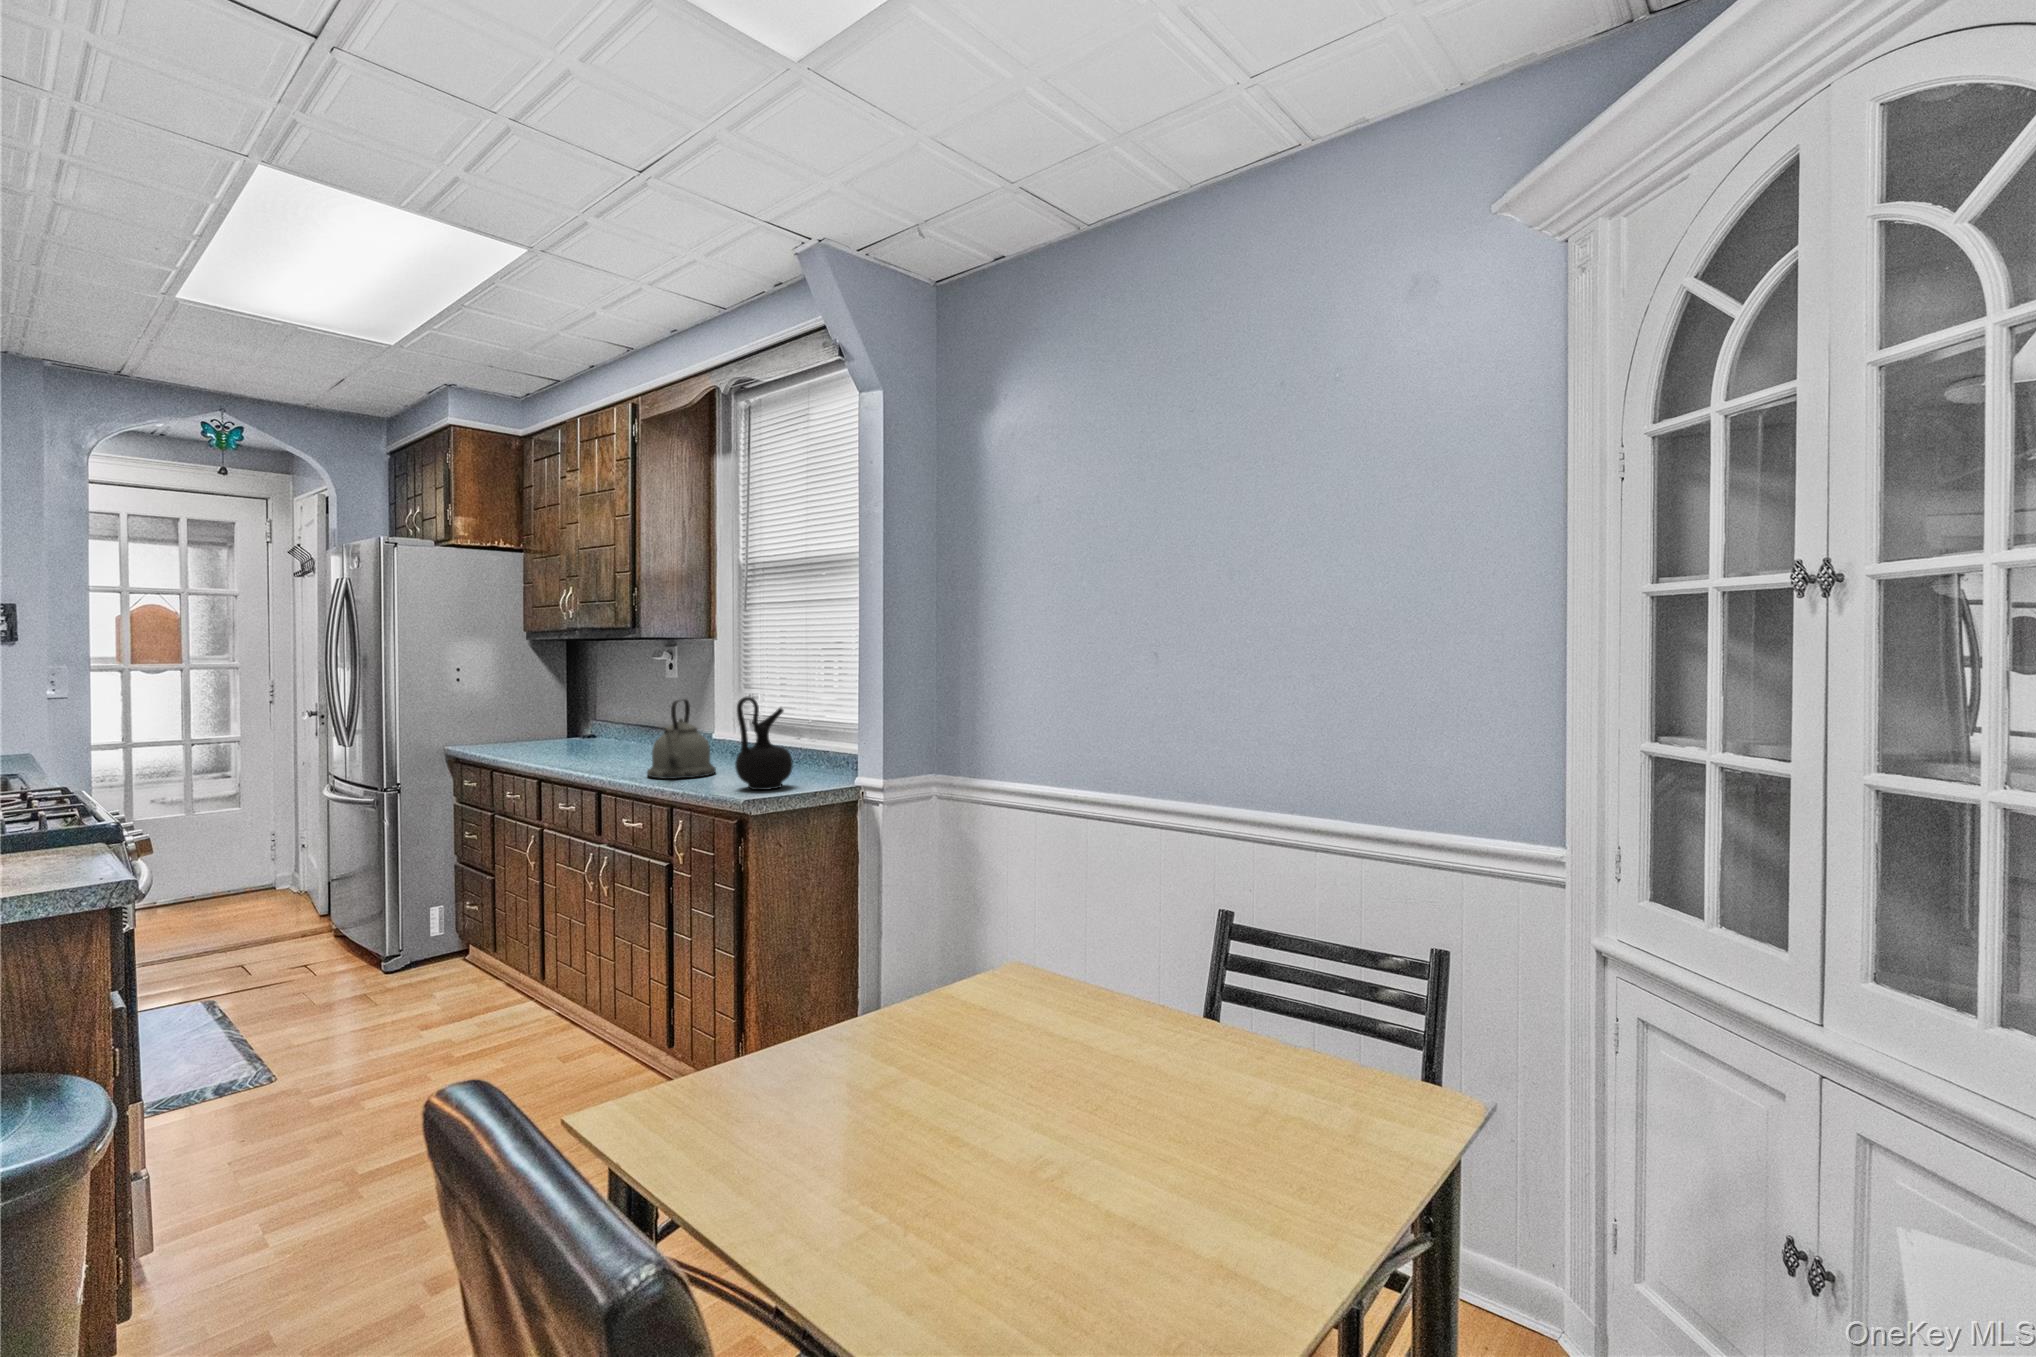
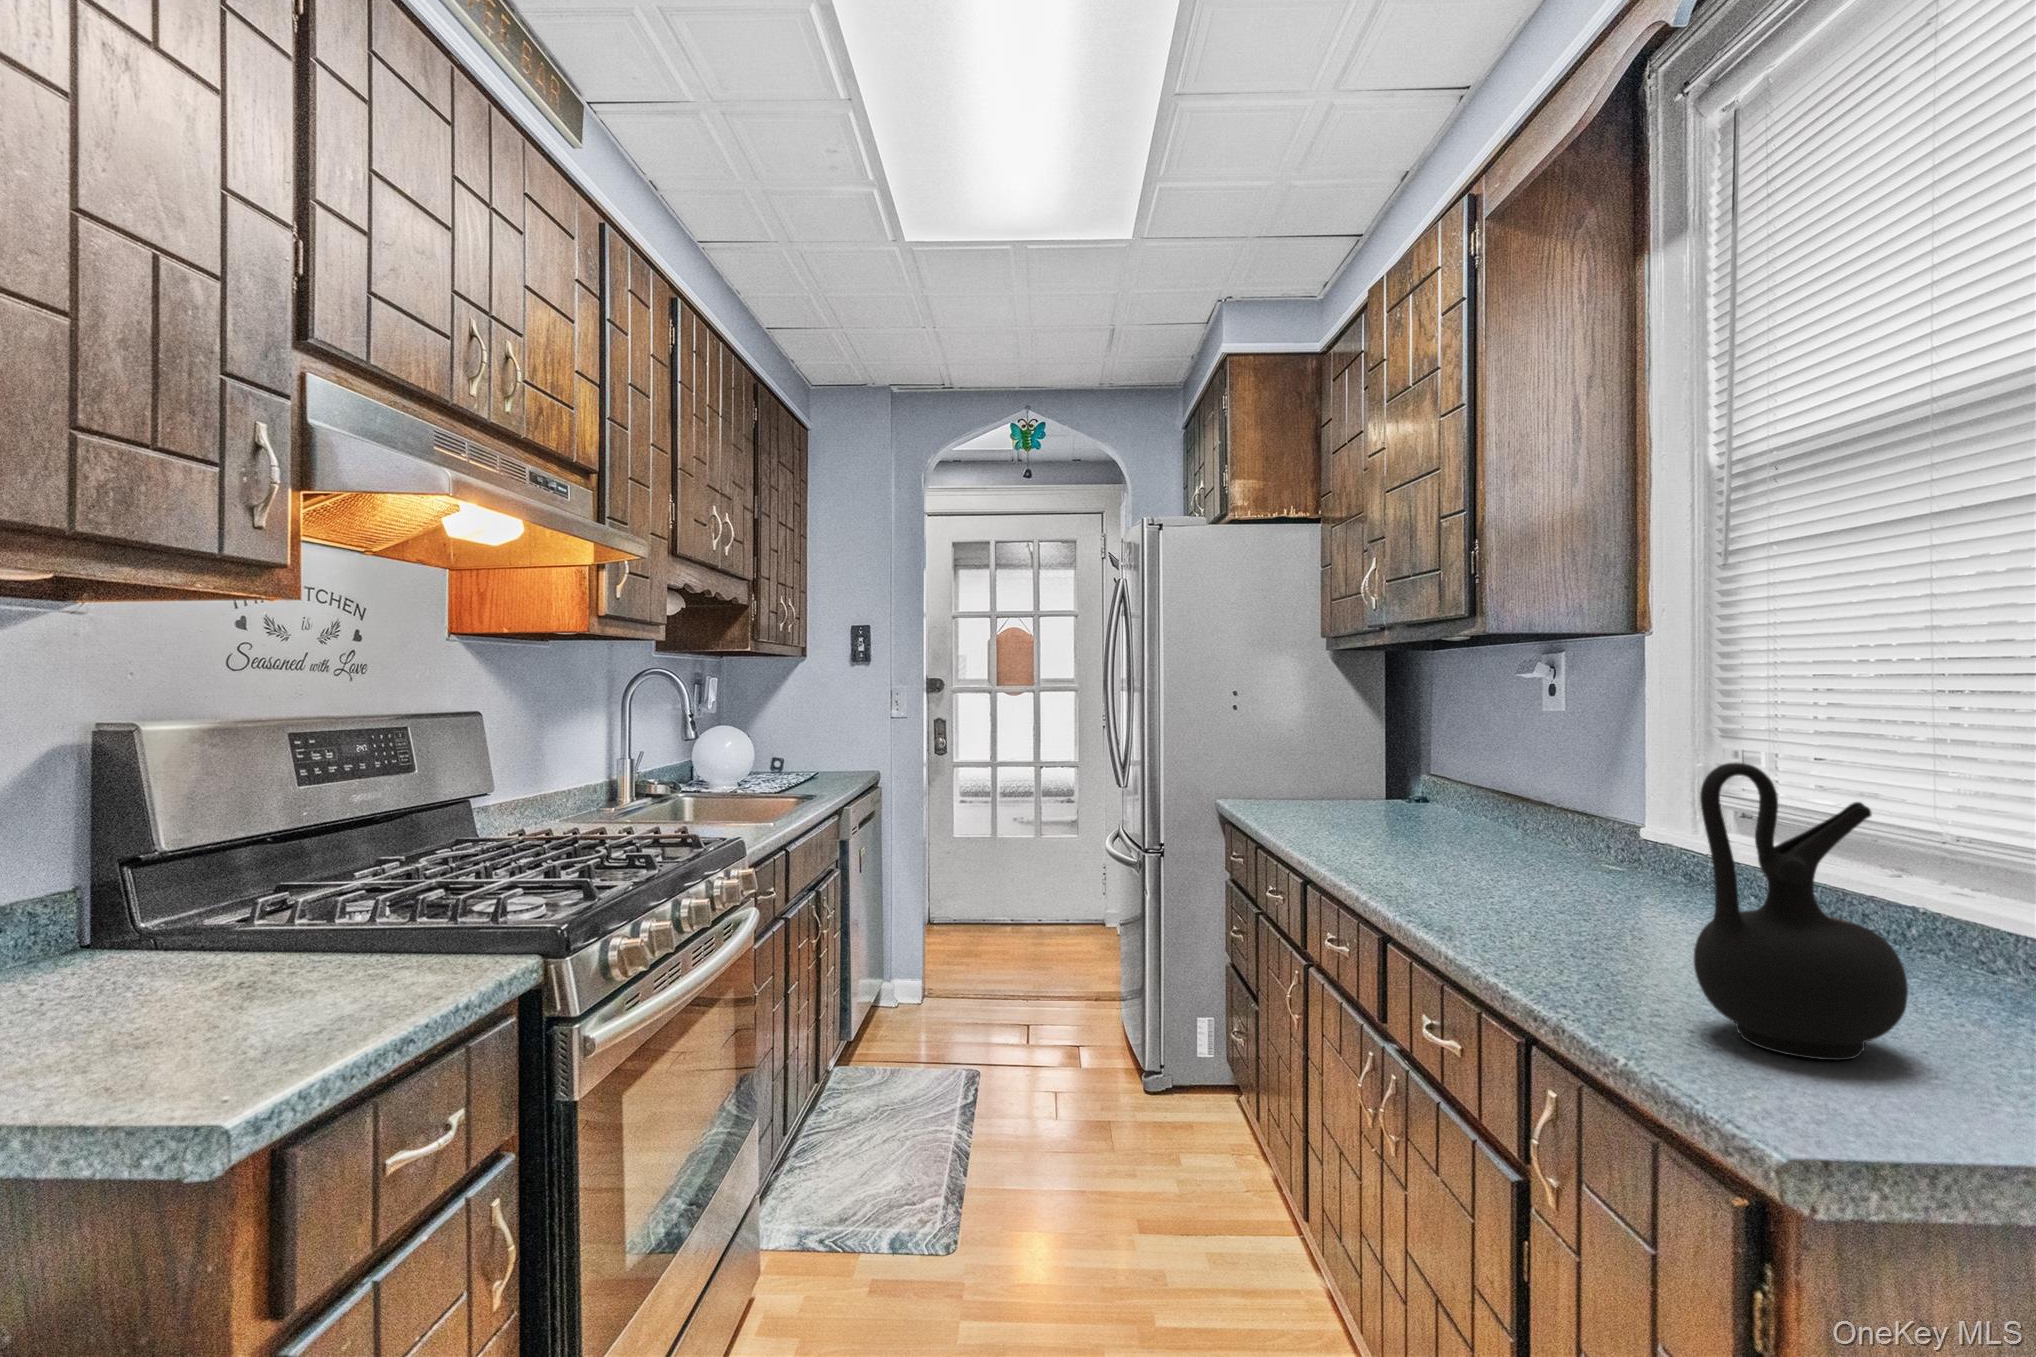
kettle: present [647,699,716,779] -> none [1468,755,1638,945]

